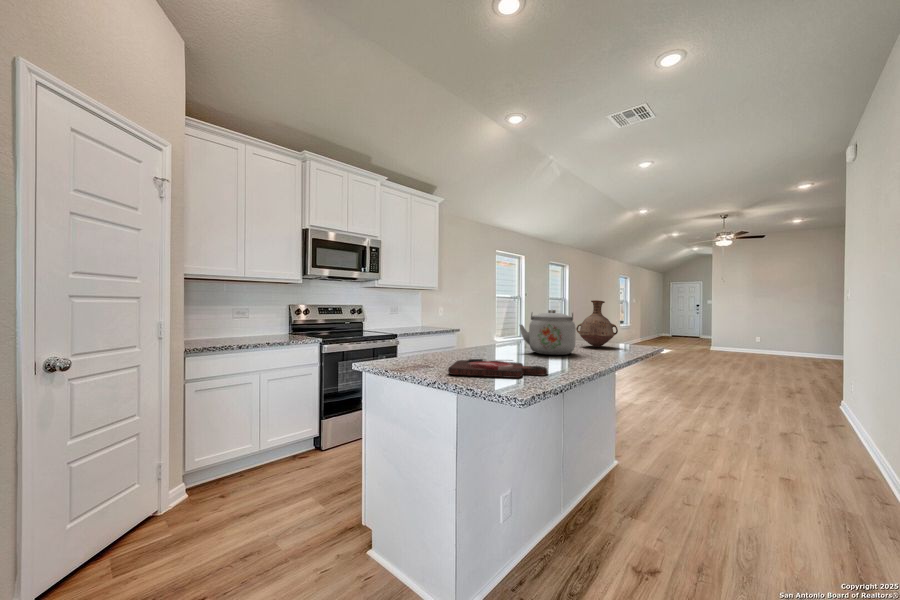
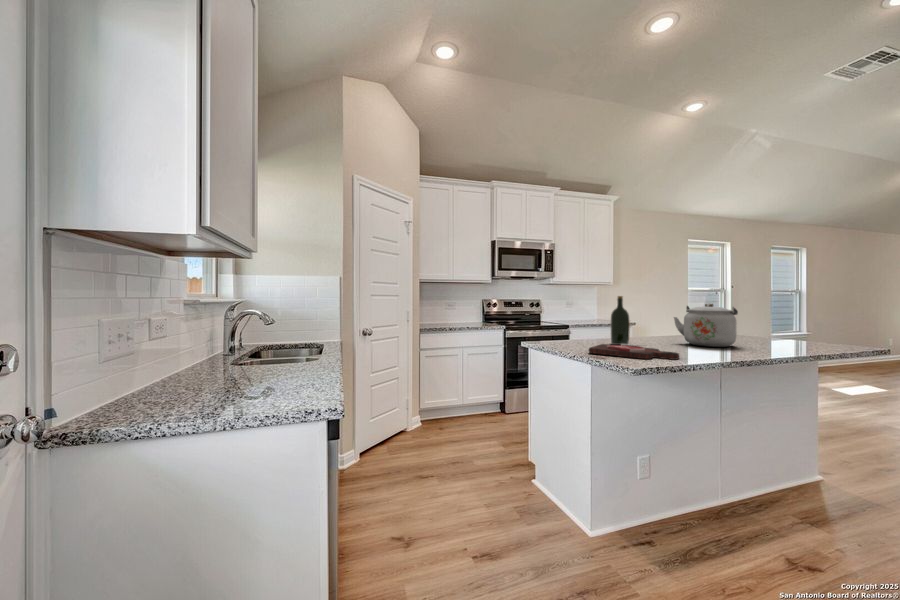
vase: present [576,300,618,347] -> none [750,294,805,343]
wine bottle: none [463,301,483,361] -> present [611,296,630,344]

